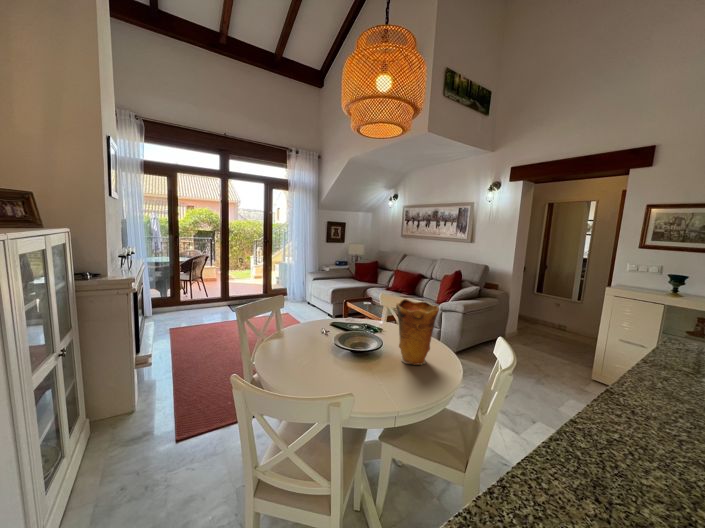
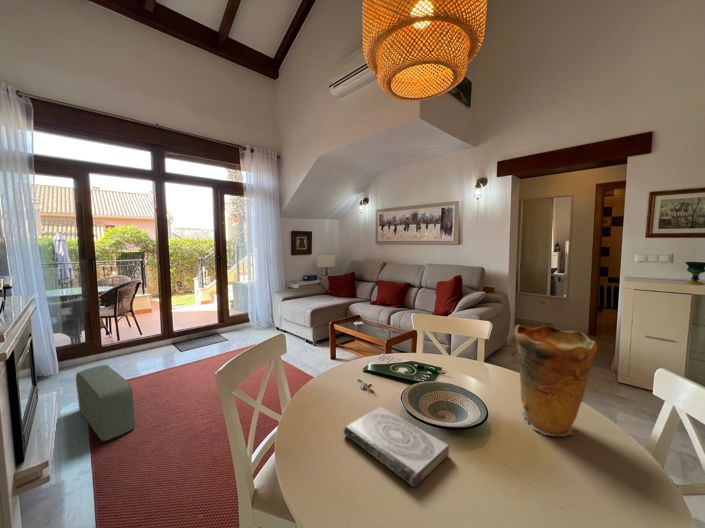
pouf: none [164,311,197,358] -> present [76,365,135,441]
book: none [292,339,341,368] -> present [343,407,449,487]

